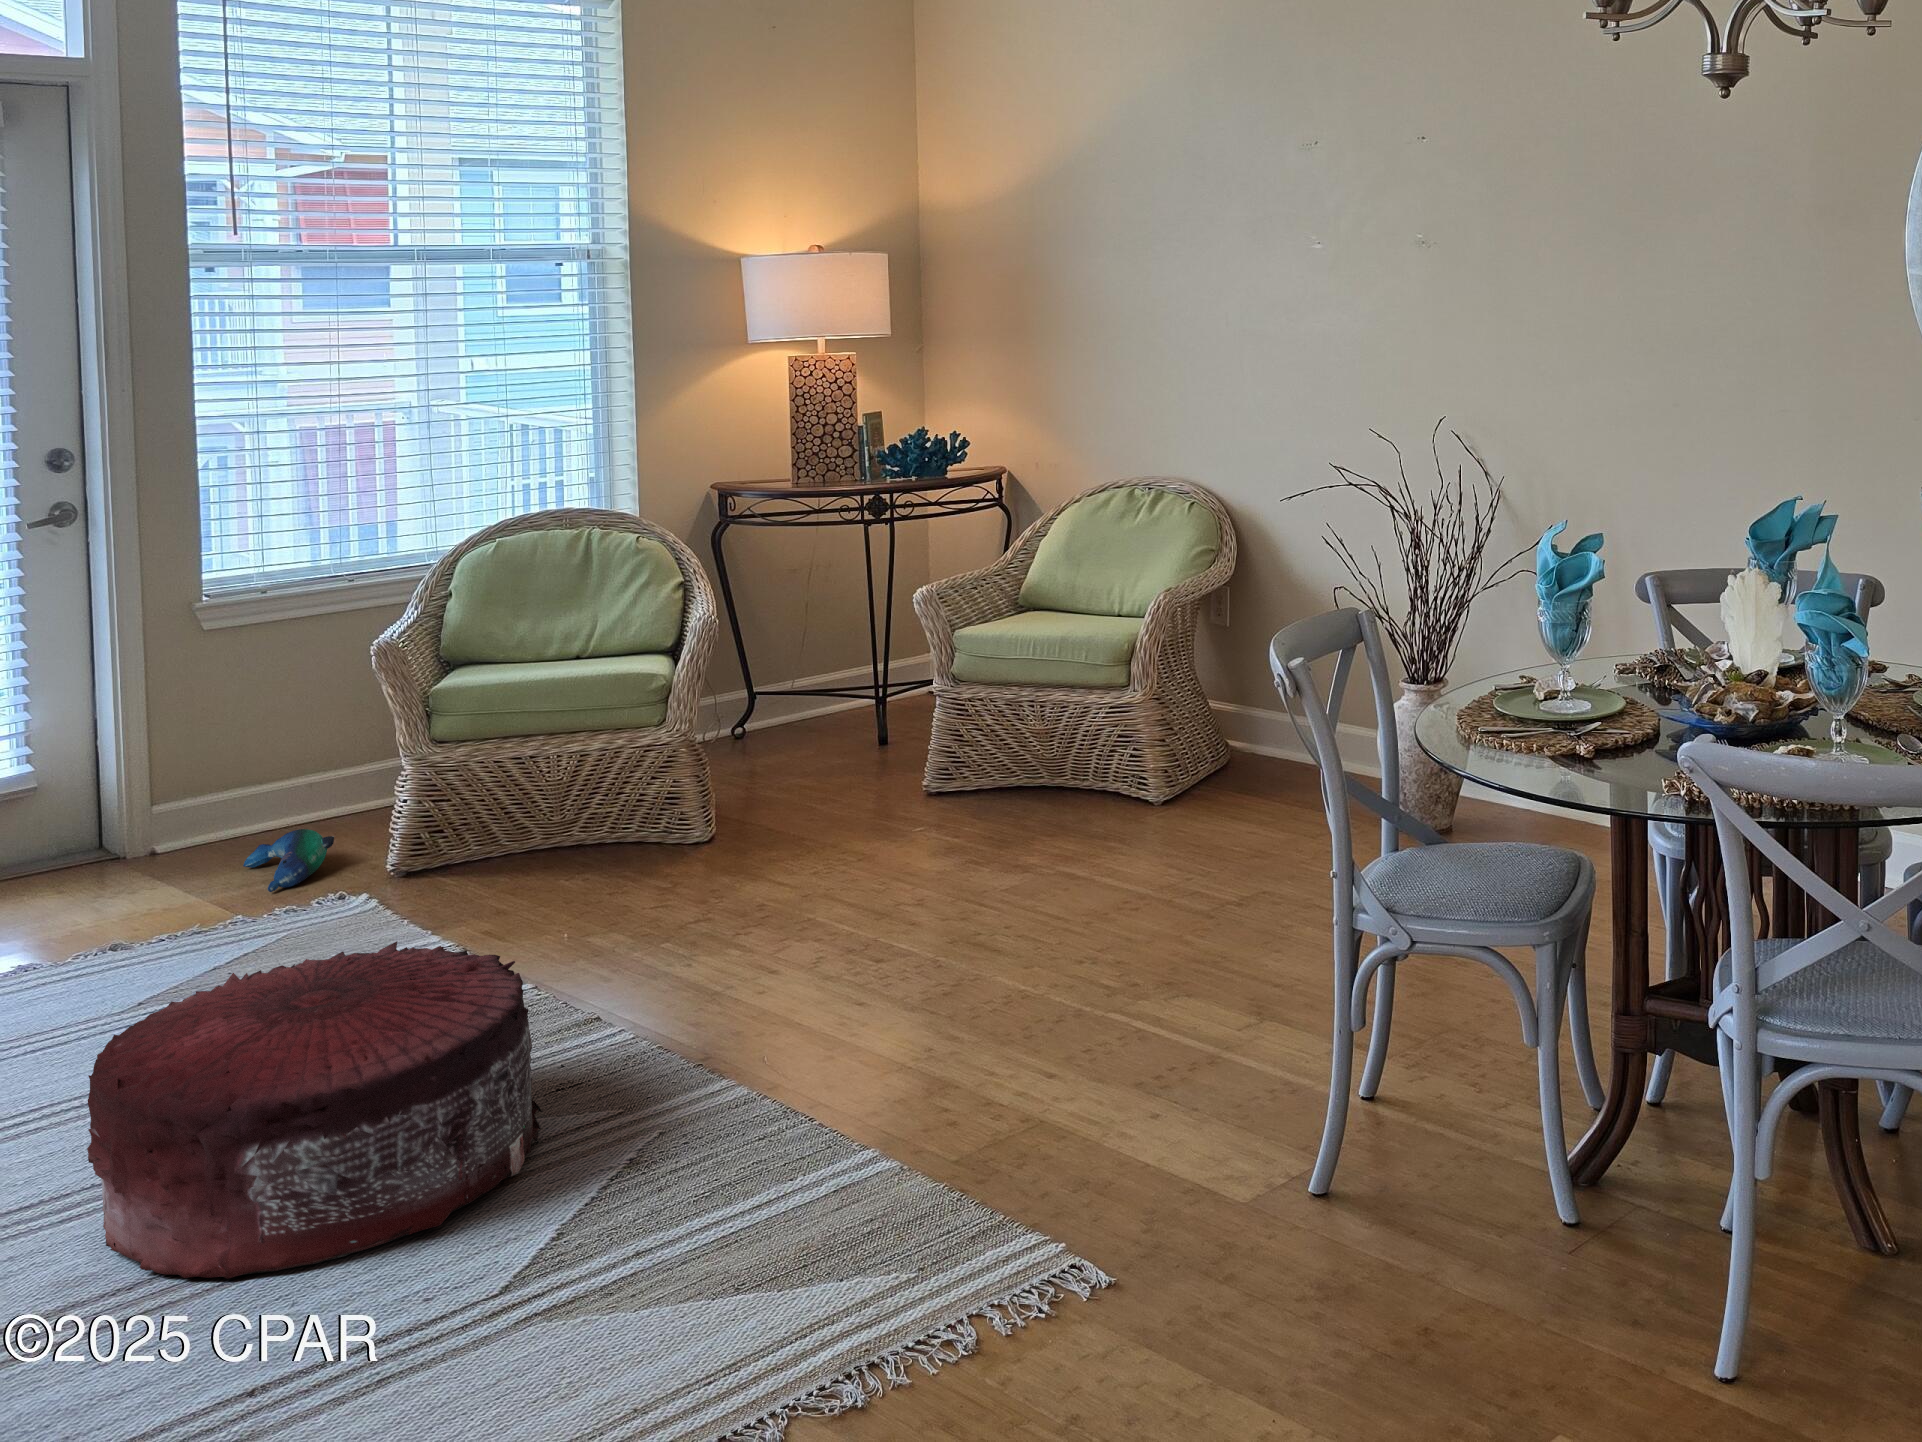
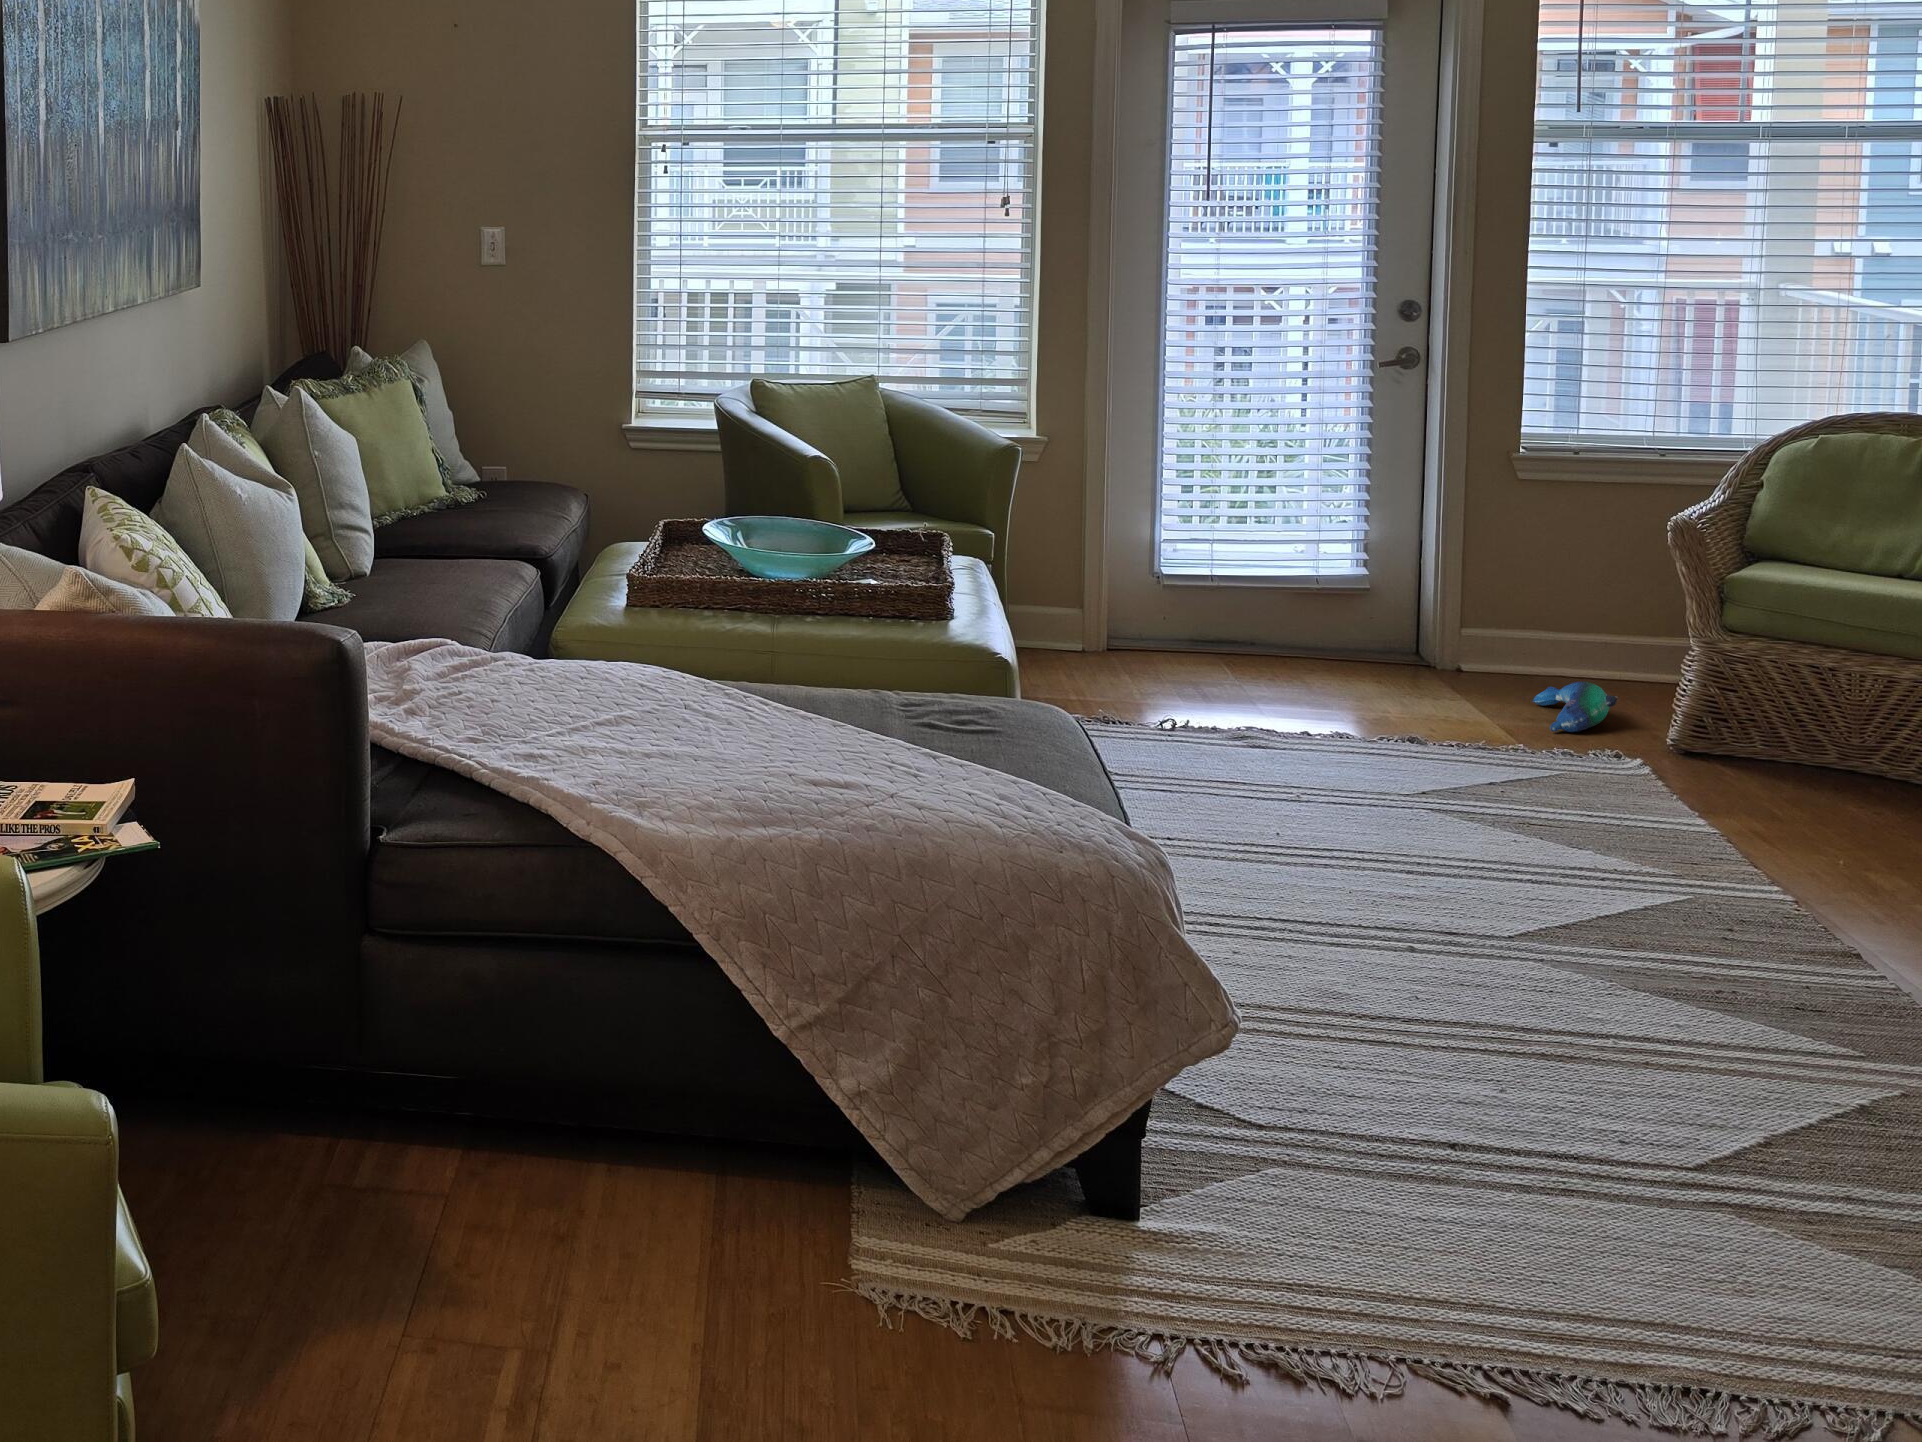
pouf: present [87,942,542,1279] -> none [1357,785,1774,1082]

